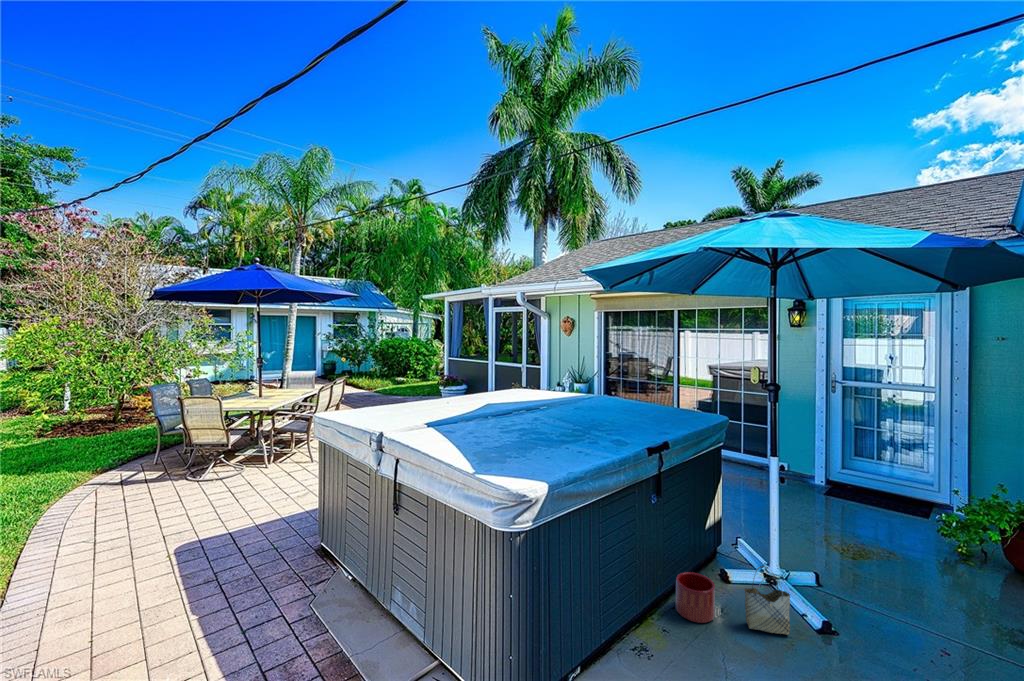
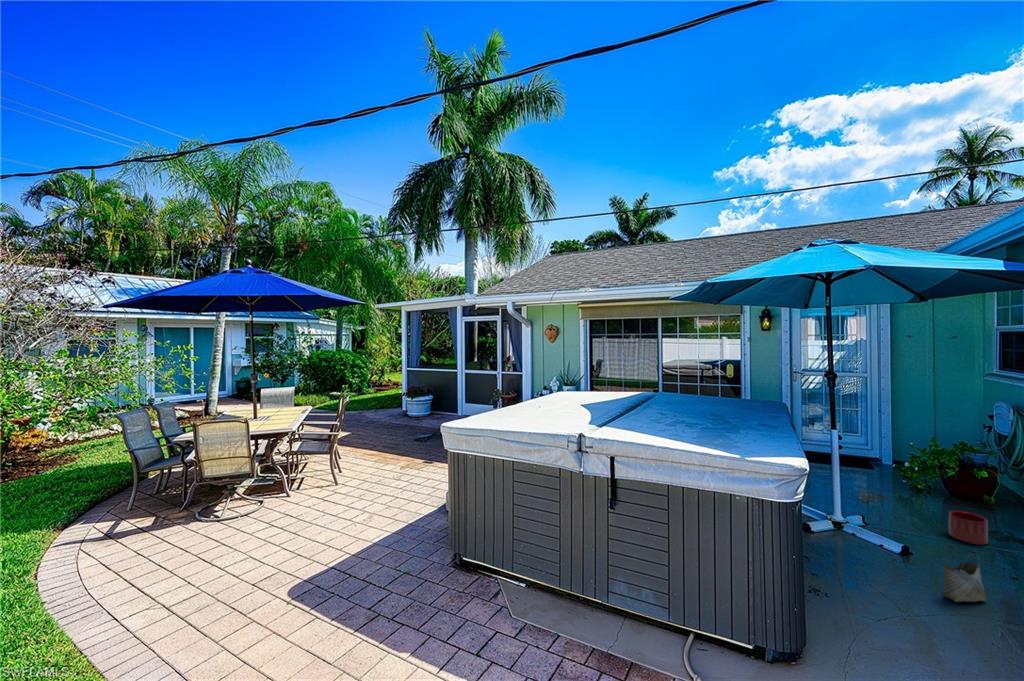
planter: present [676,572,715,623] -> present [949,511,988,545]

